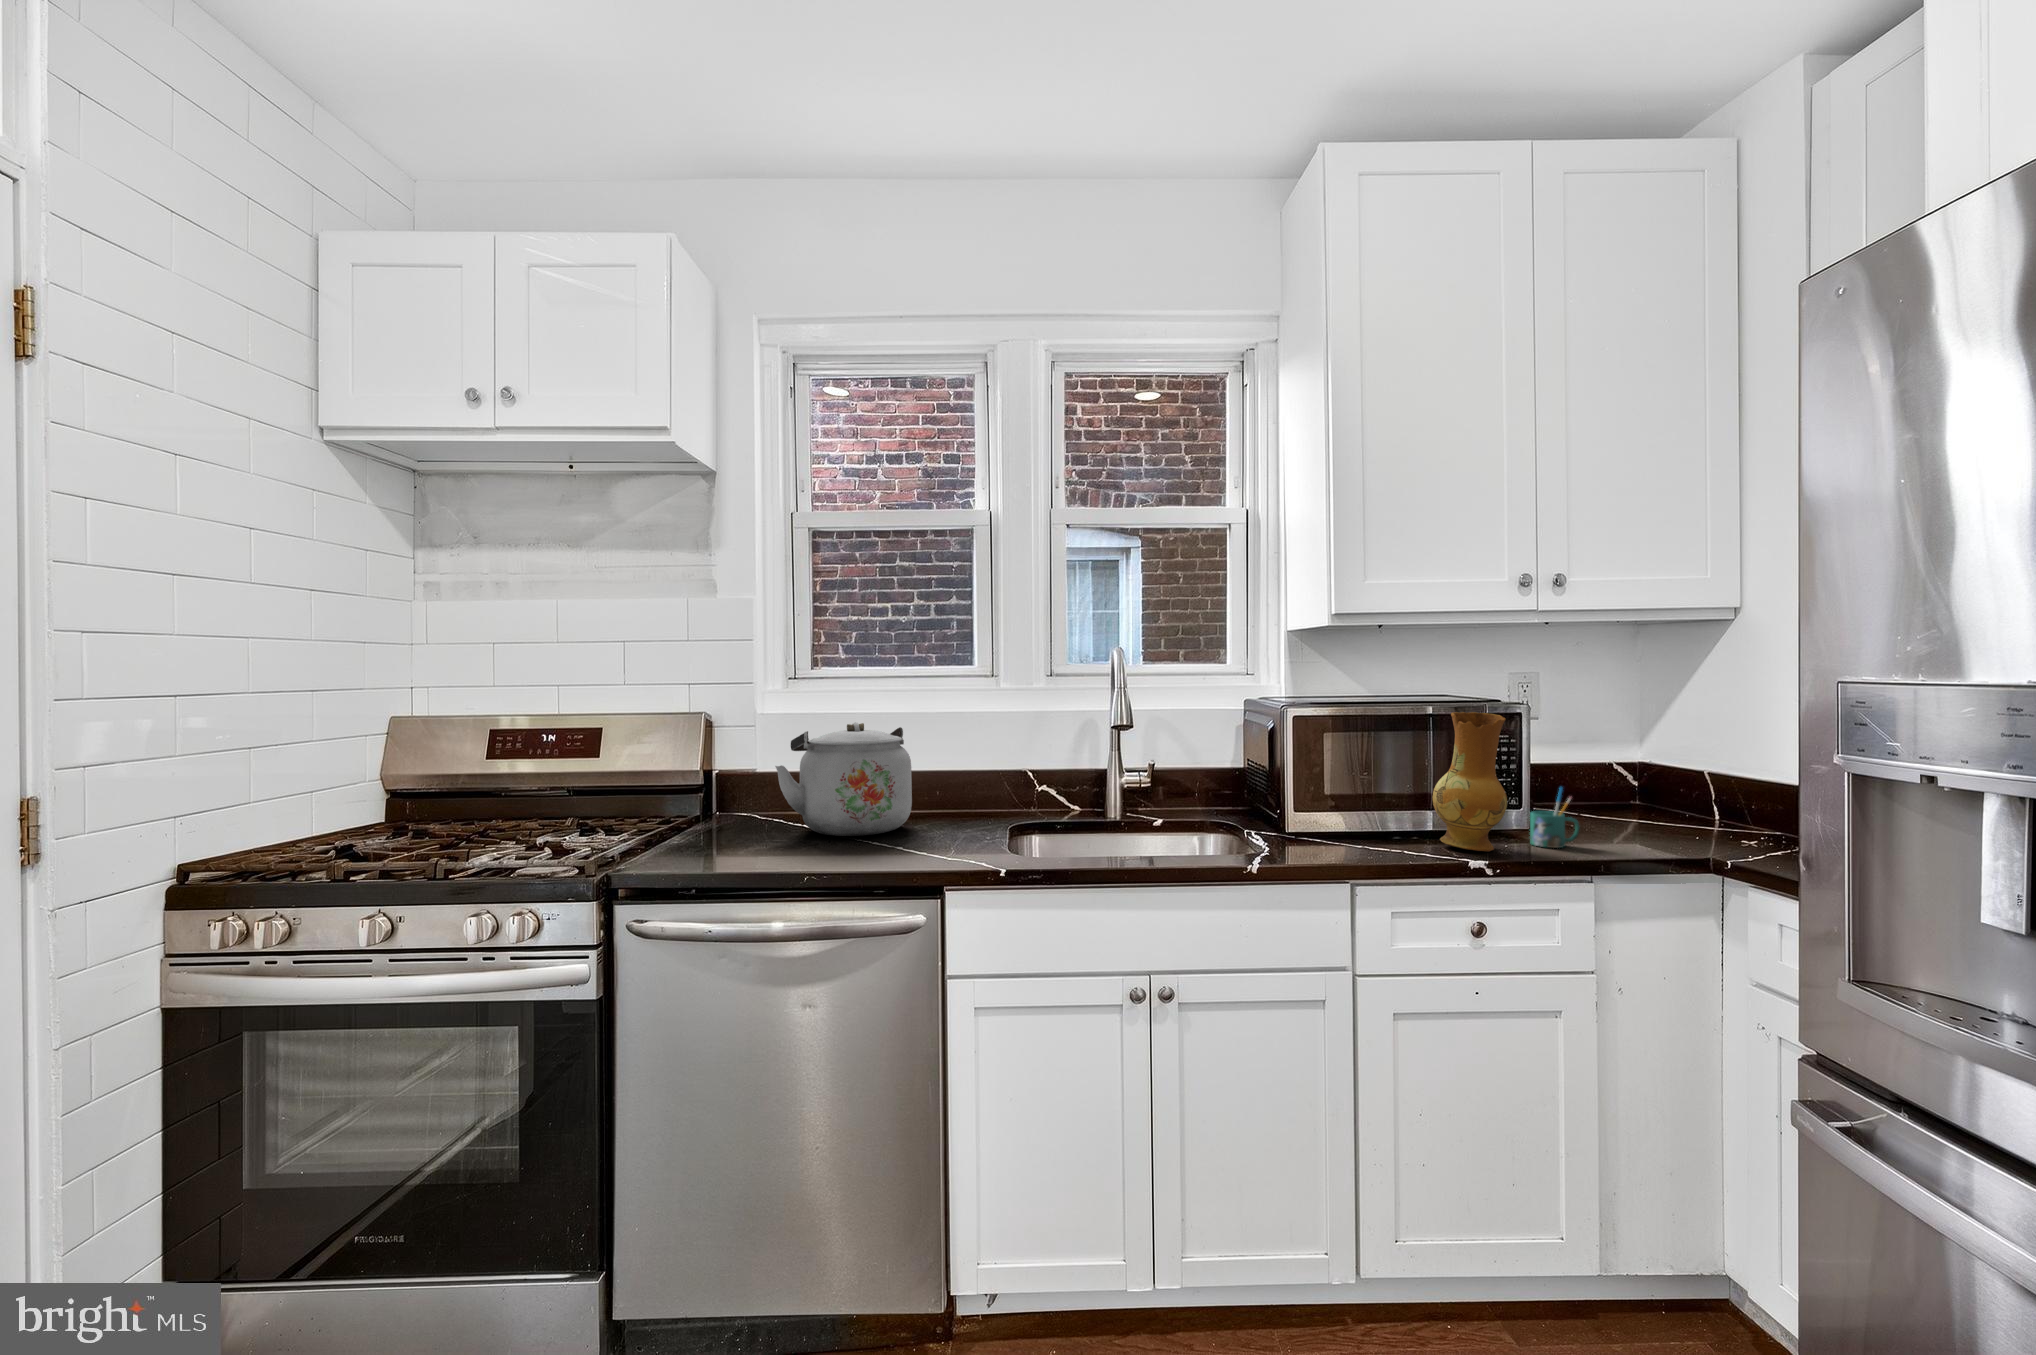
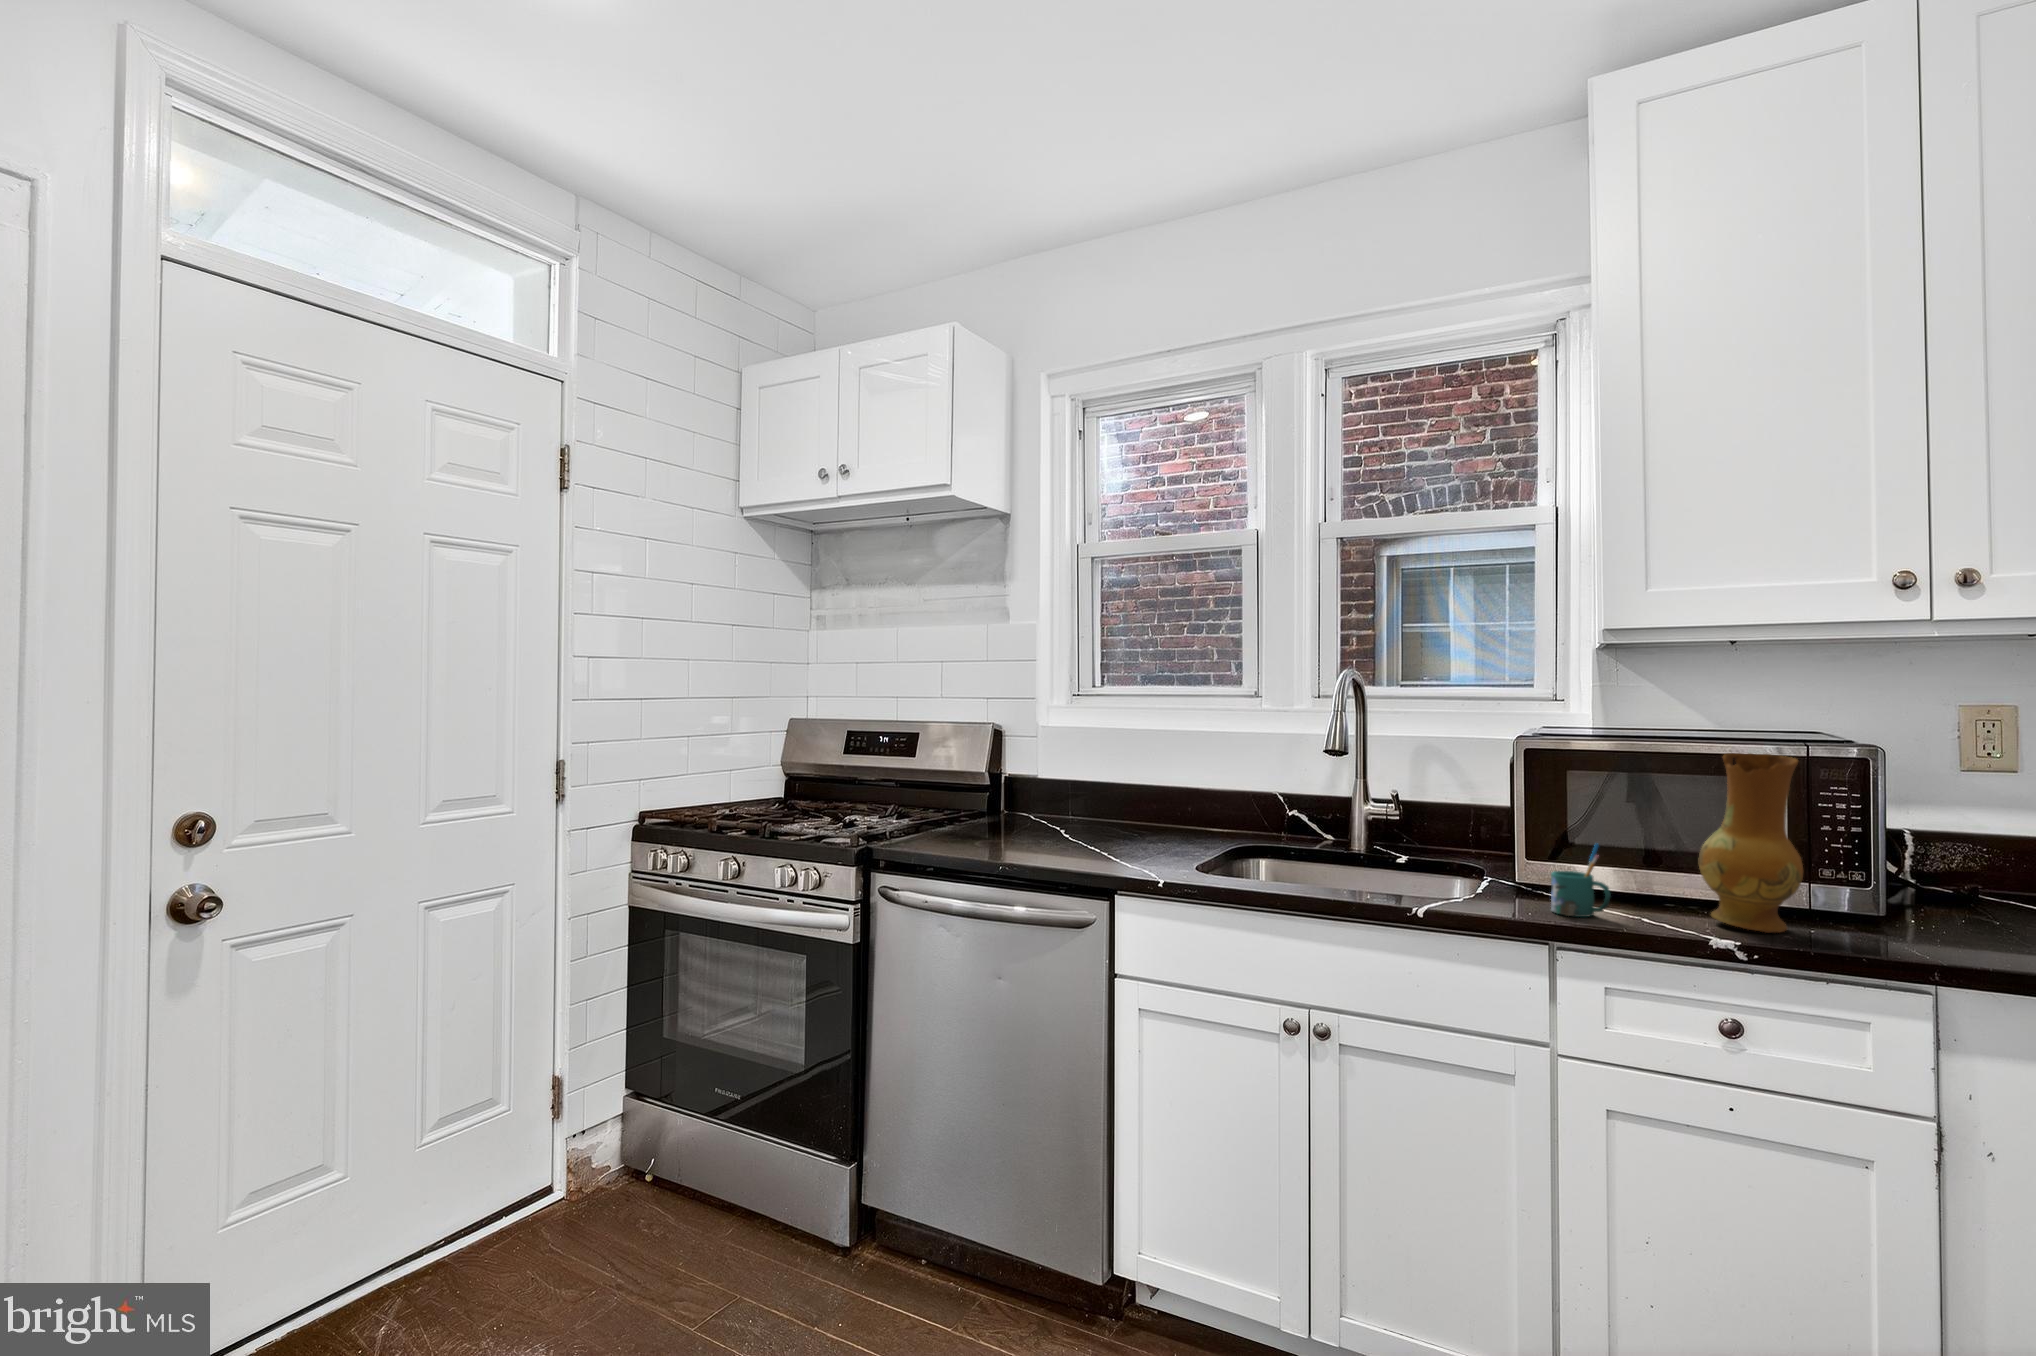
kettle: present [775,722,912,836] -> none [1015,738,1140,842]
mug: present [1530,787,1579,848] -> present [1551,844,1611,917]

